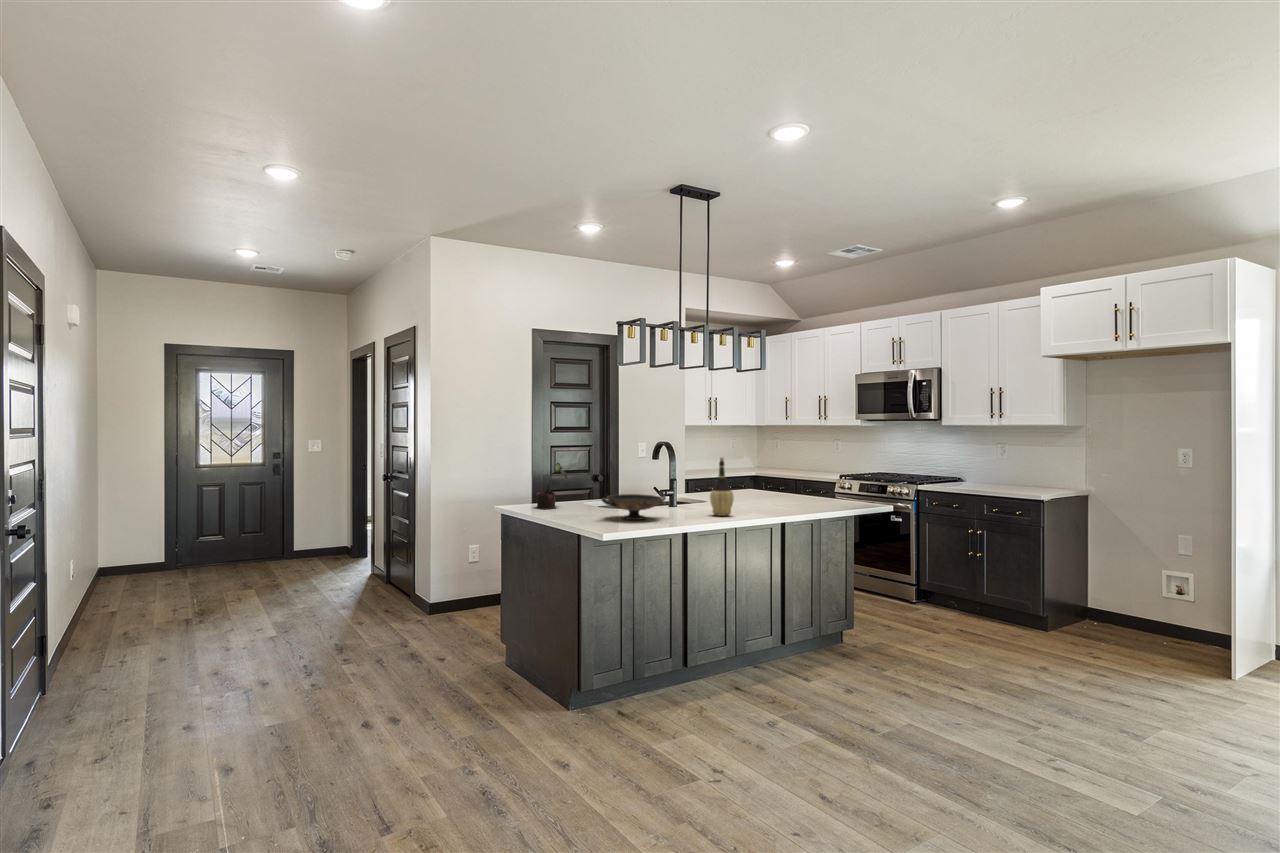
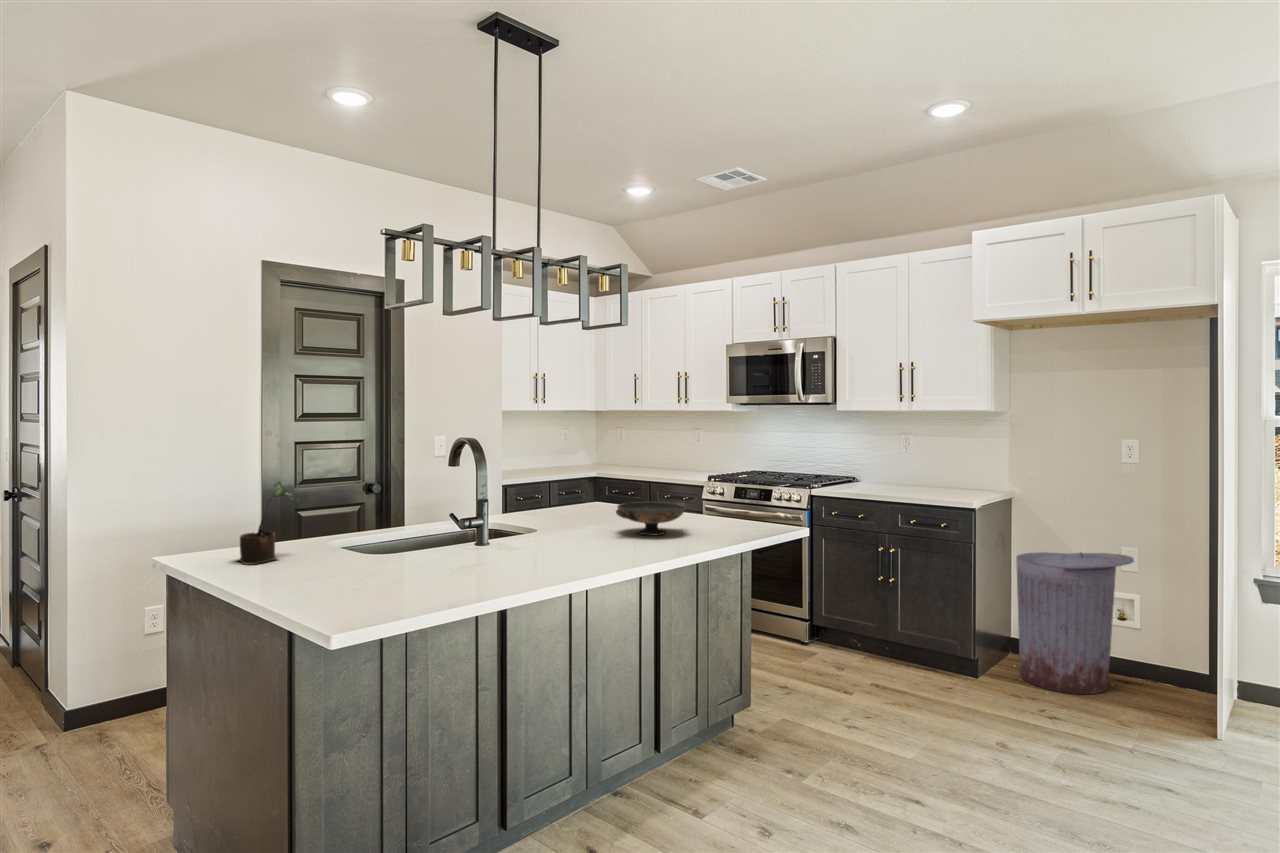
wine bottle: present [710,458,733,516] -> none [545,470,584,566]
decorative bowl: present [602,494,666,520] -> present [616,502,686,535]
trash can: none [1081,535,1177,646] -> present [1016,552,1134,694]

